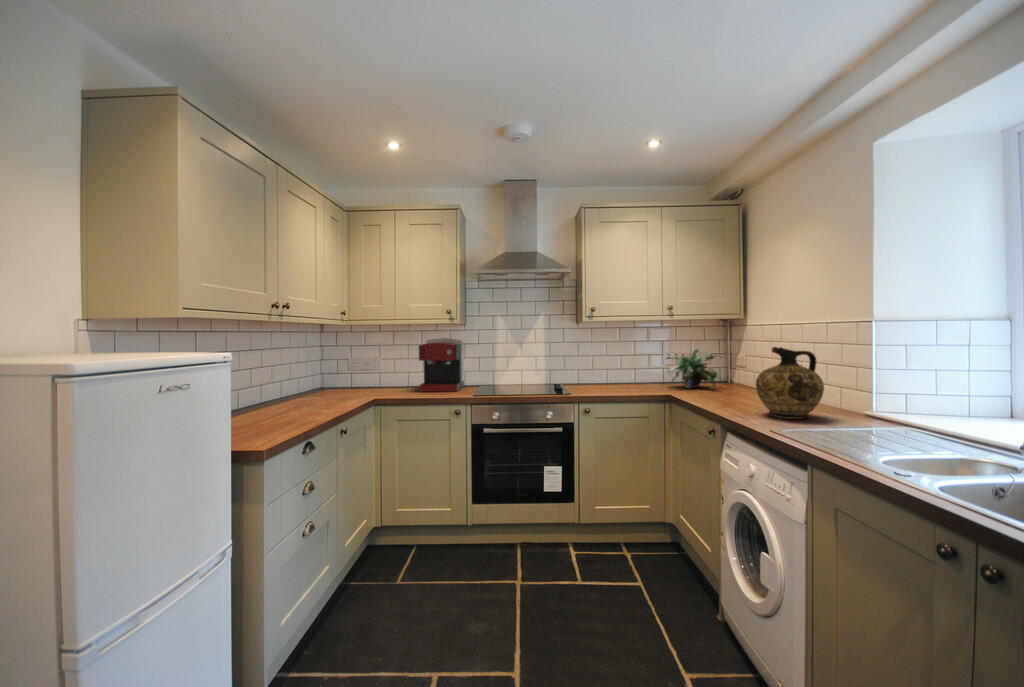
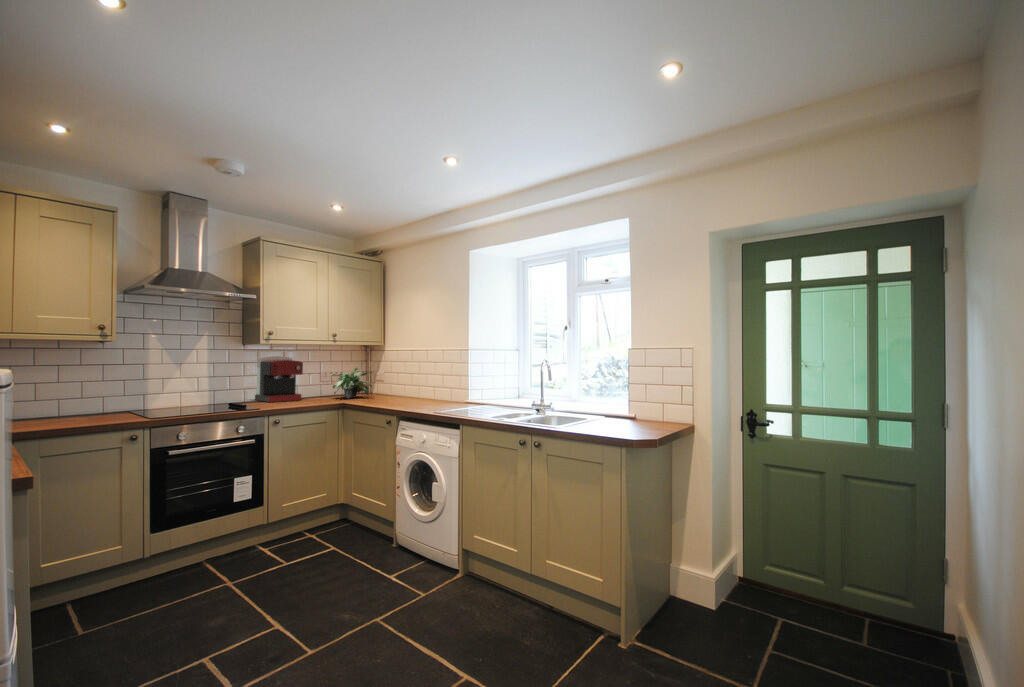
coffee maker: present [419,338,464,392] -> present [255,356,303,402]
ceramic jug: present [756,347,824,419] -> none [411,365,445,407]

